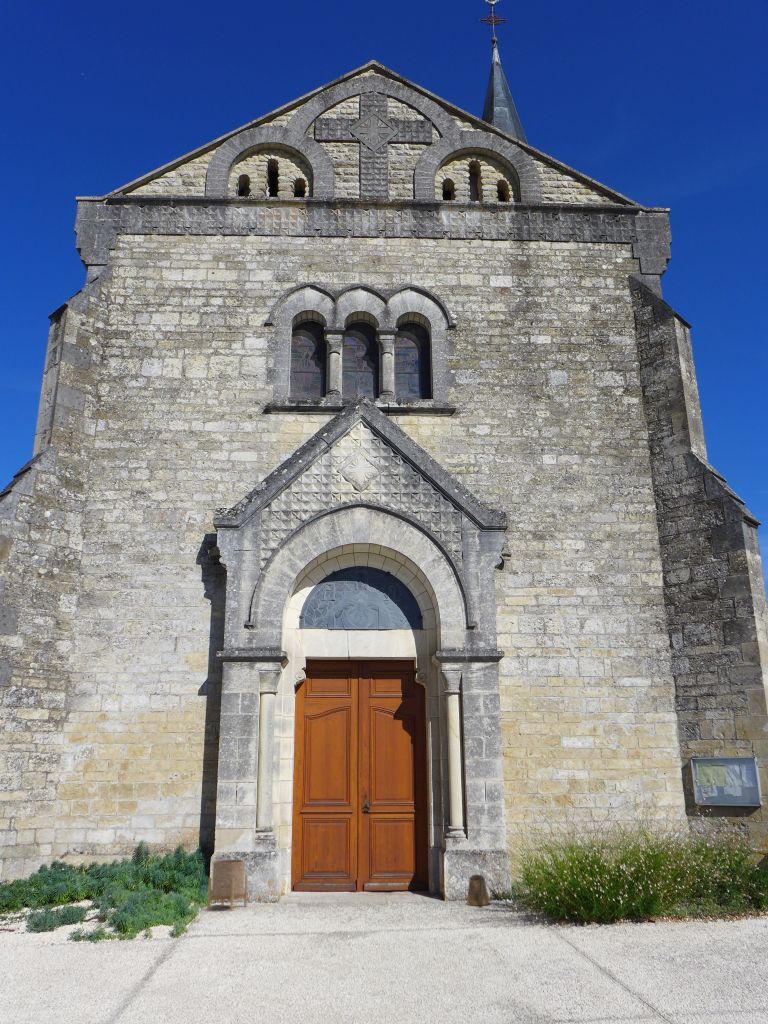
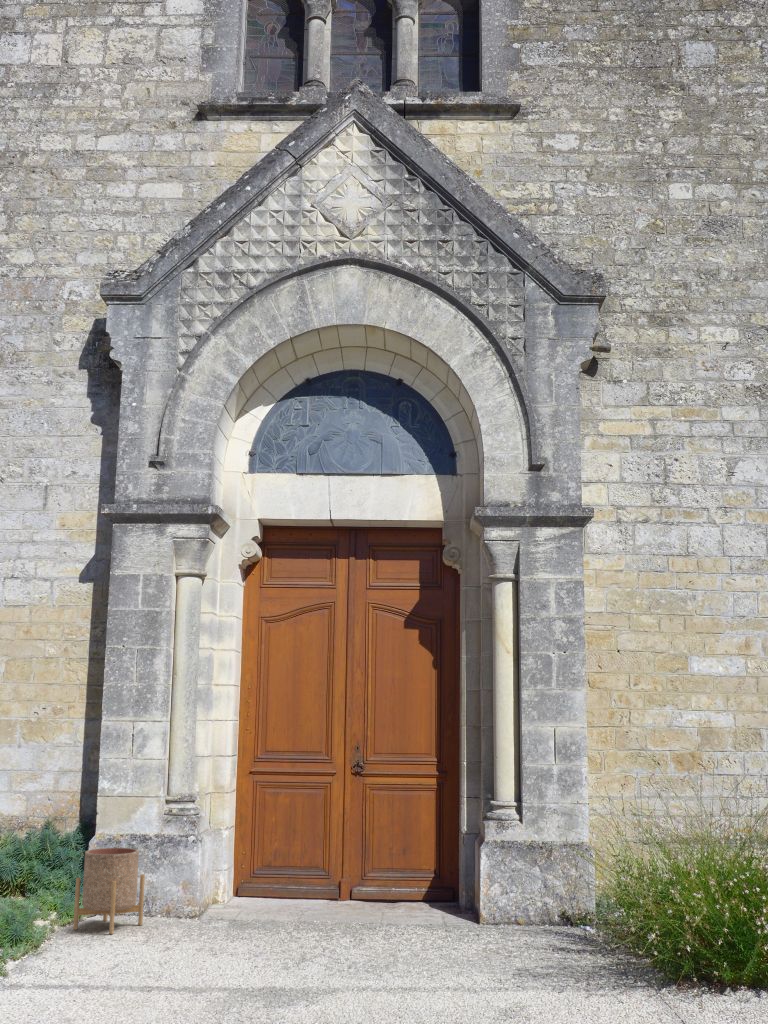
watering can: present [467,875,490,906] -> none [517,884,559,939]

